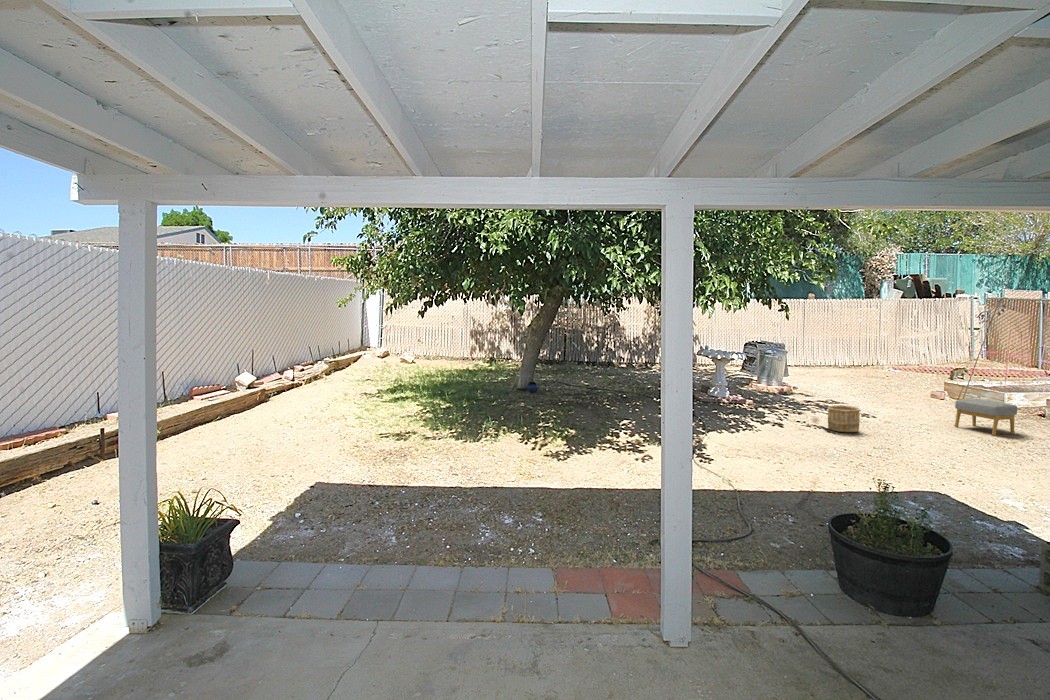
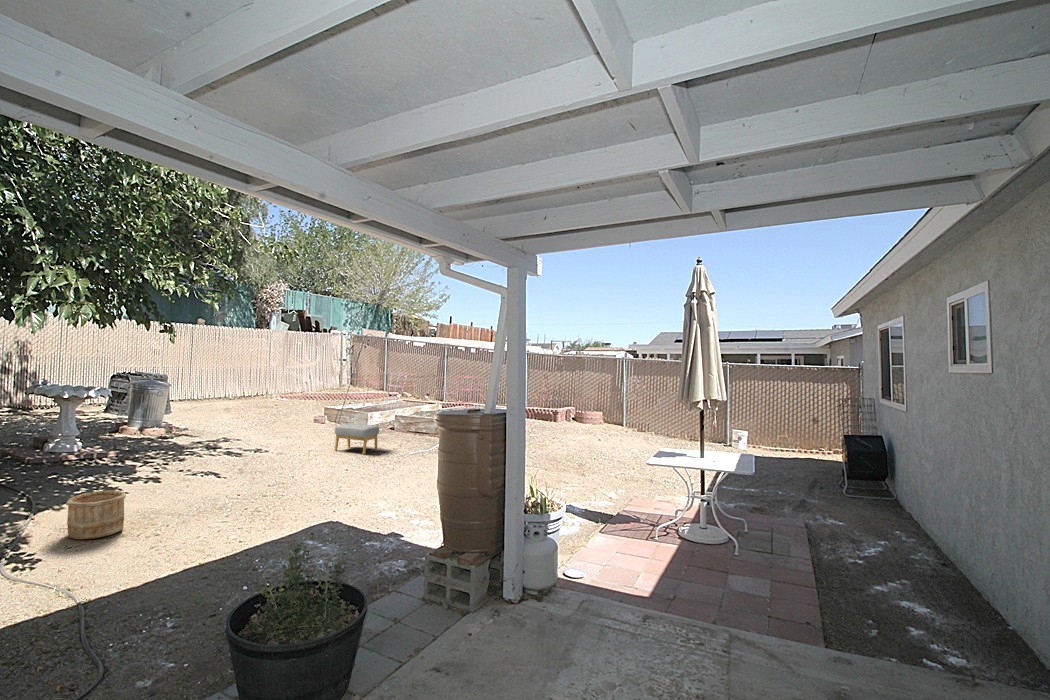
wooden bucket: present [827,405,861,432] -> present [66,490,126,539]

